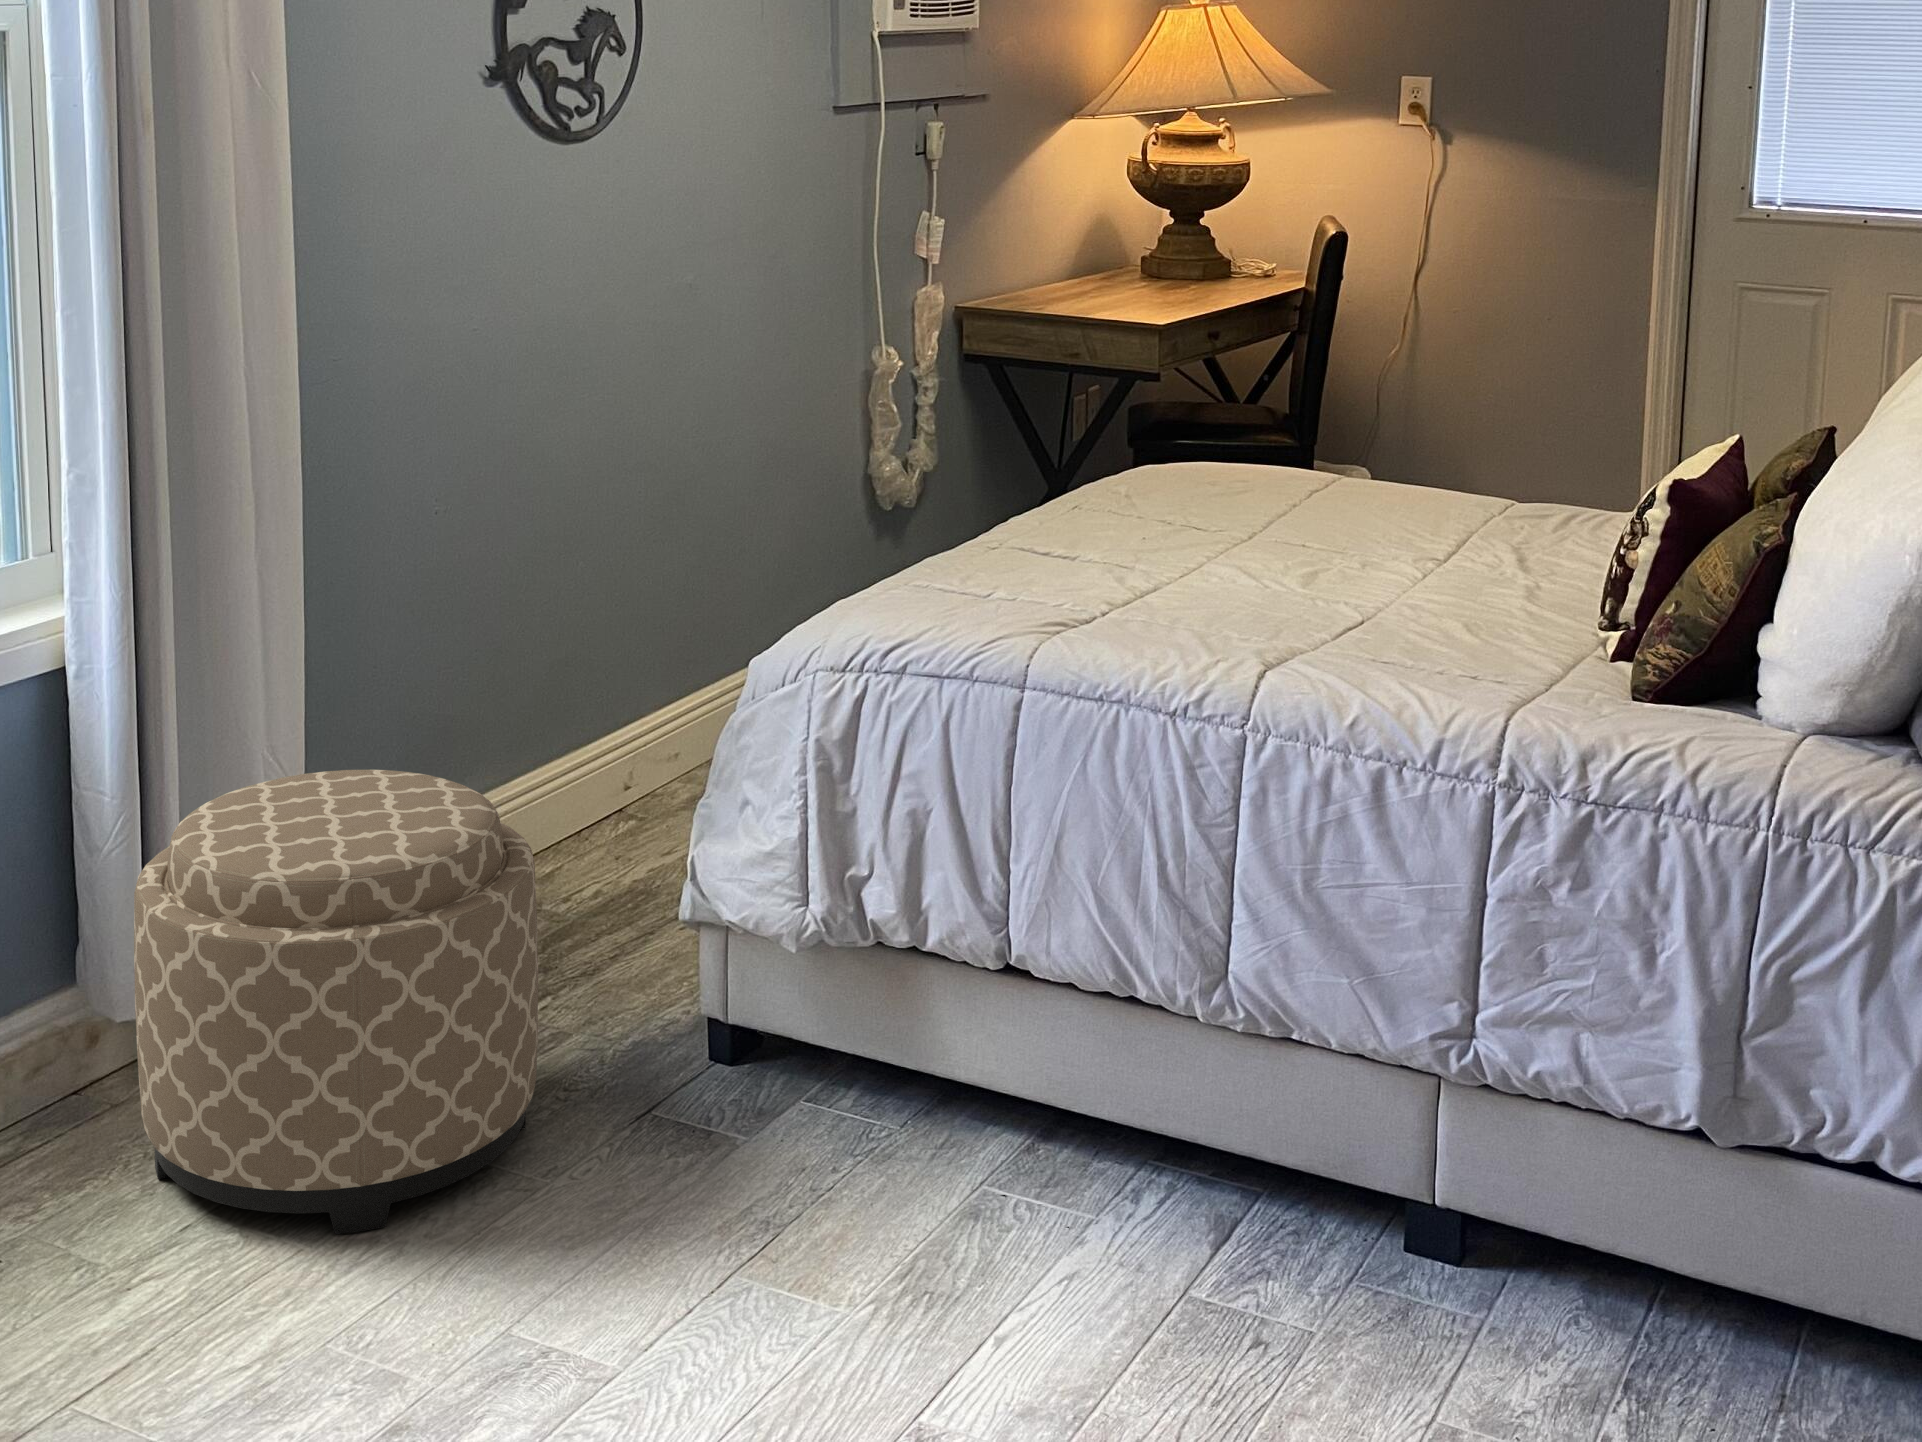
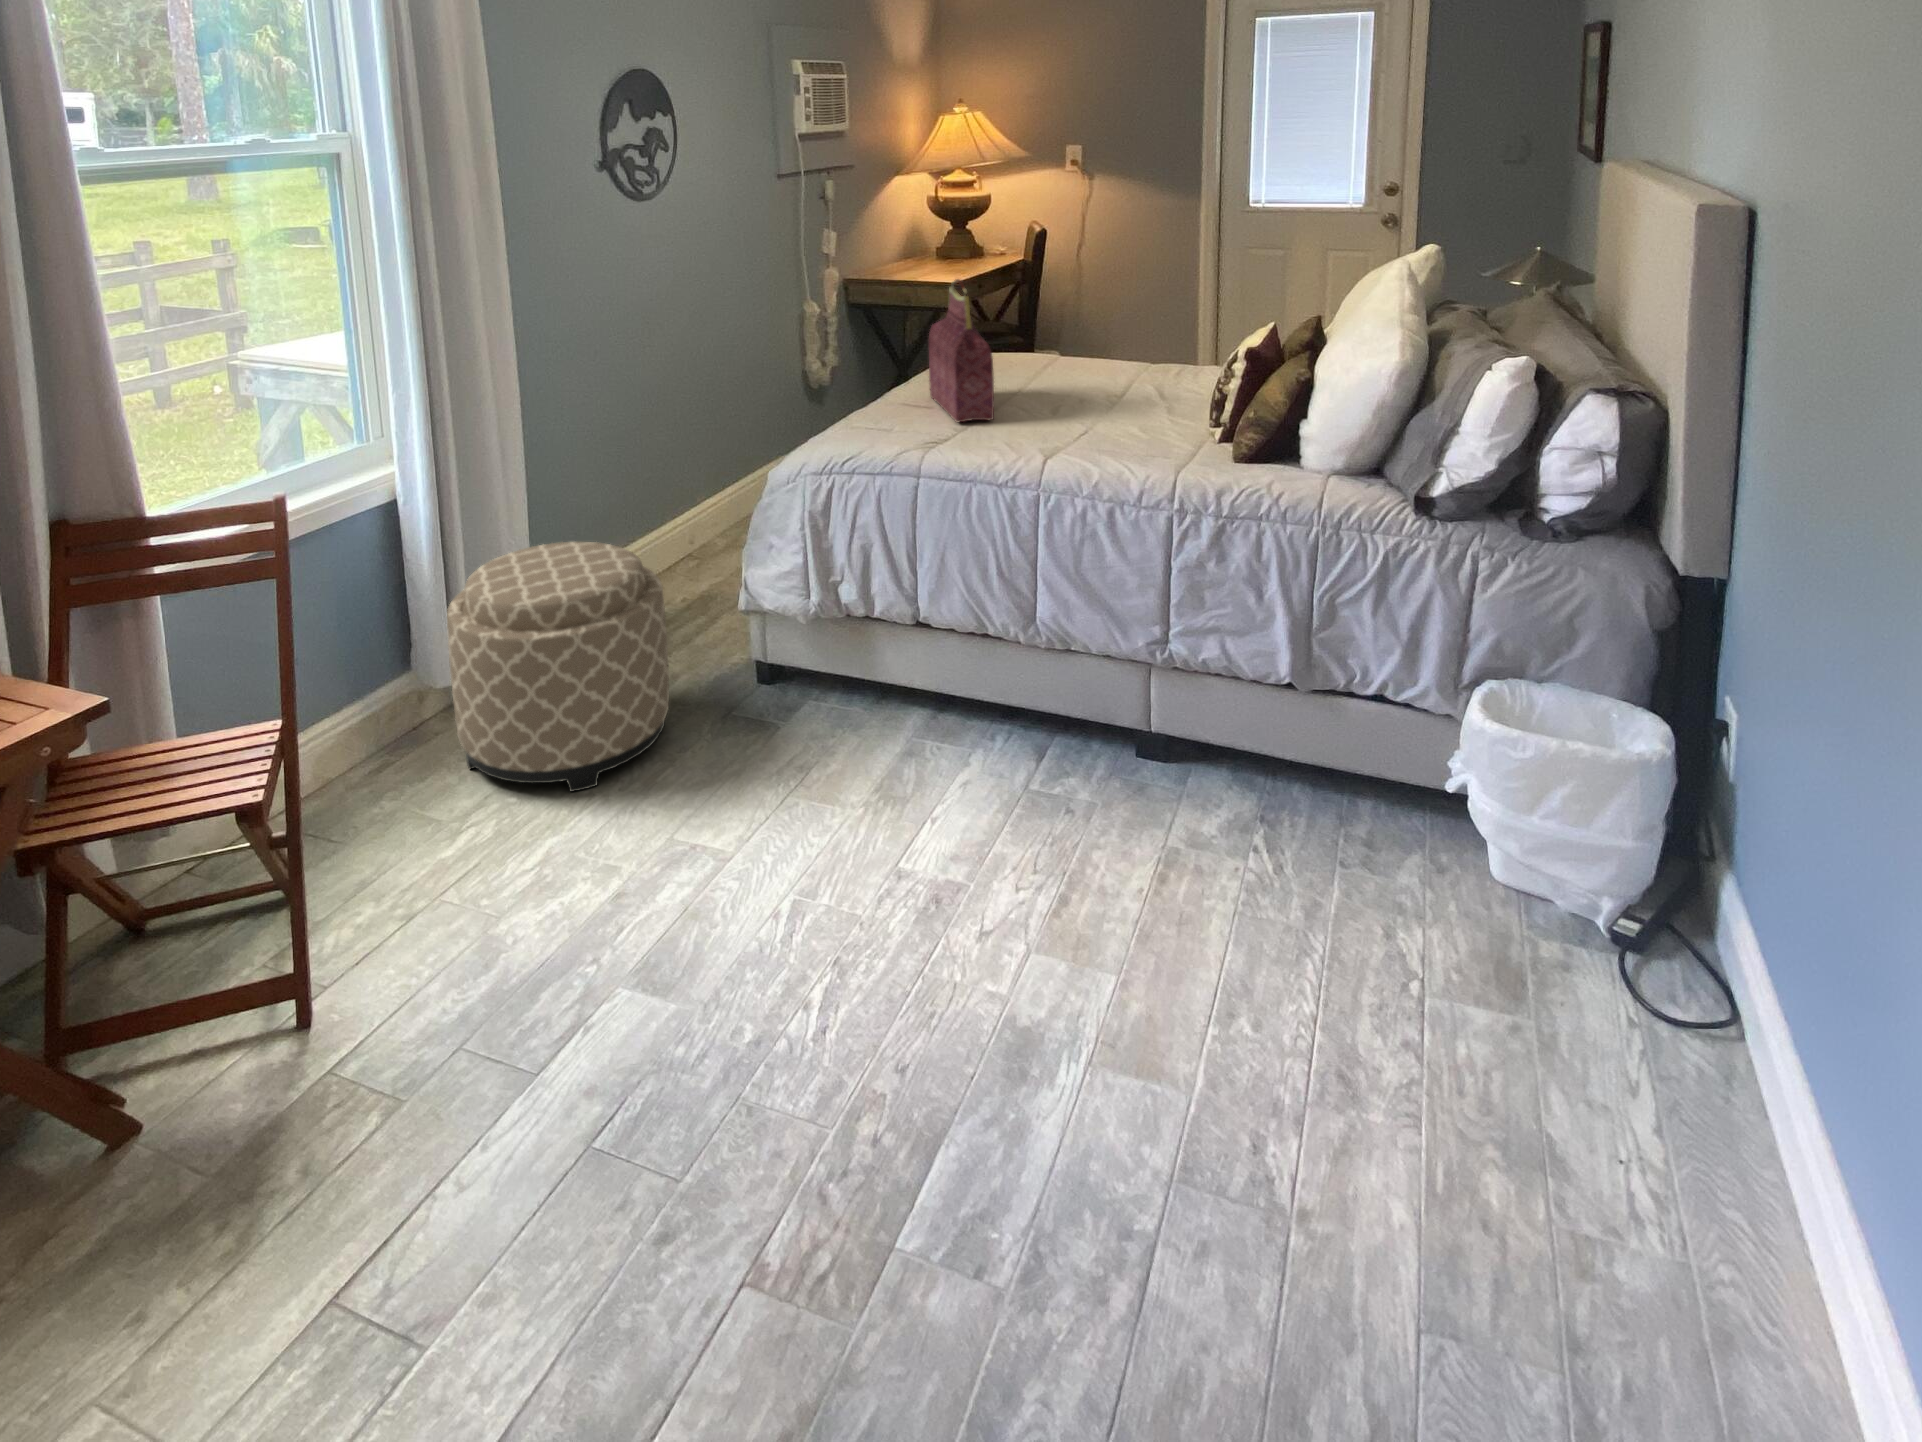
handbag: none [1074,320,1186,592] -> present [929,279,994,422]

